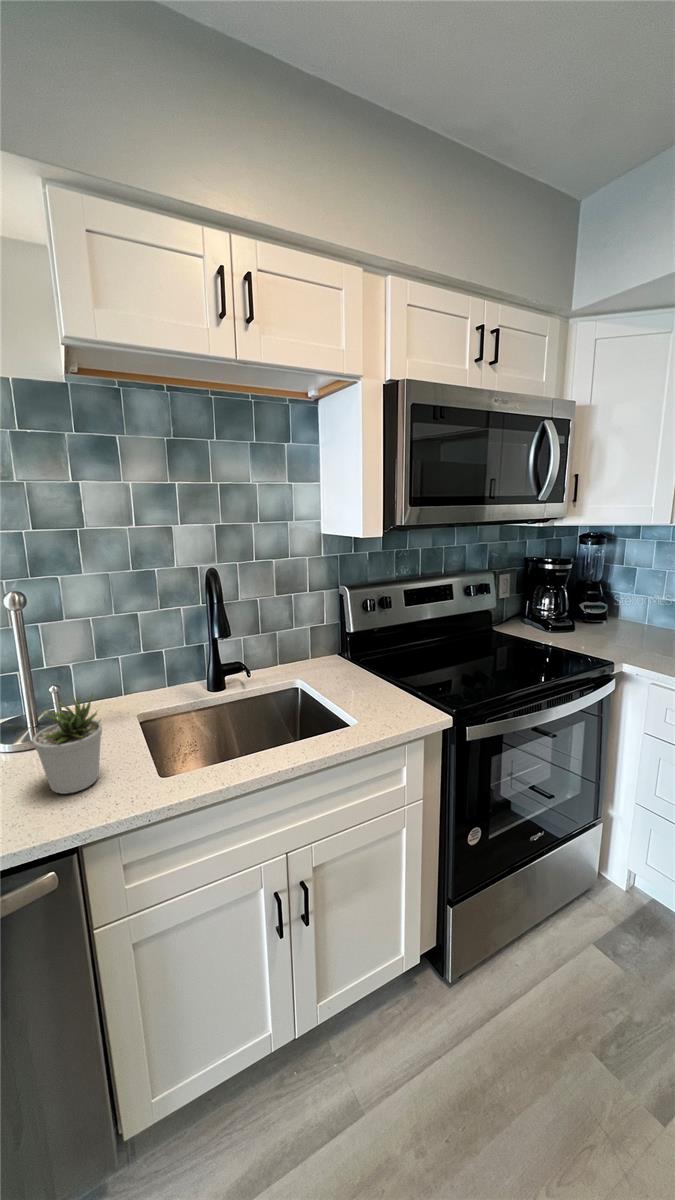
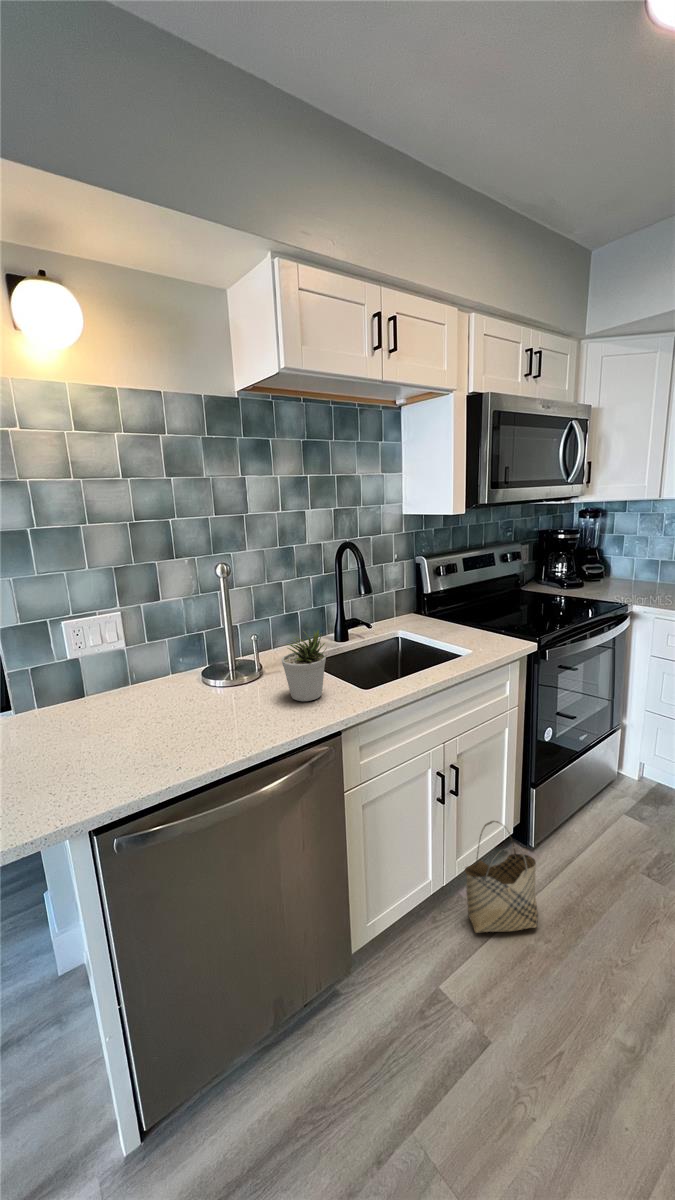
woven basket: none [320,957,422,1121] -> present [465,821,538,933]

